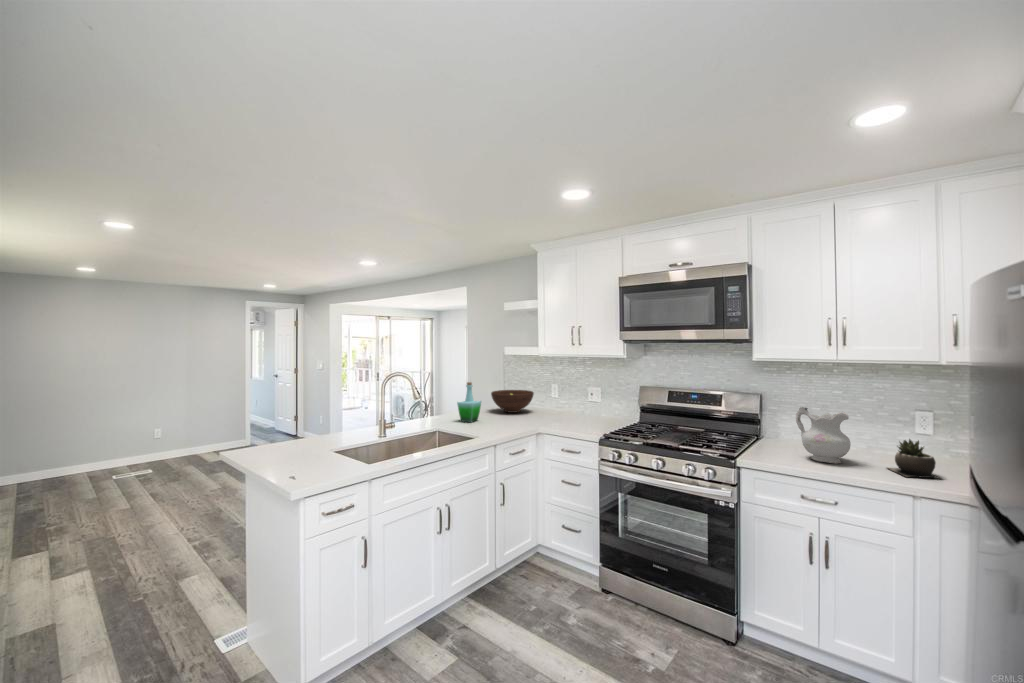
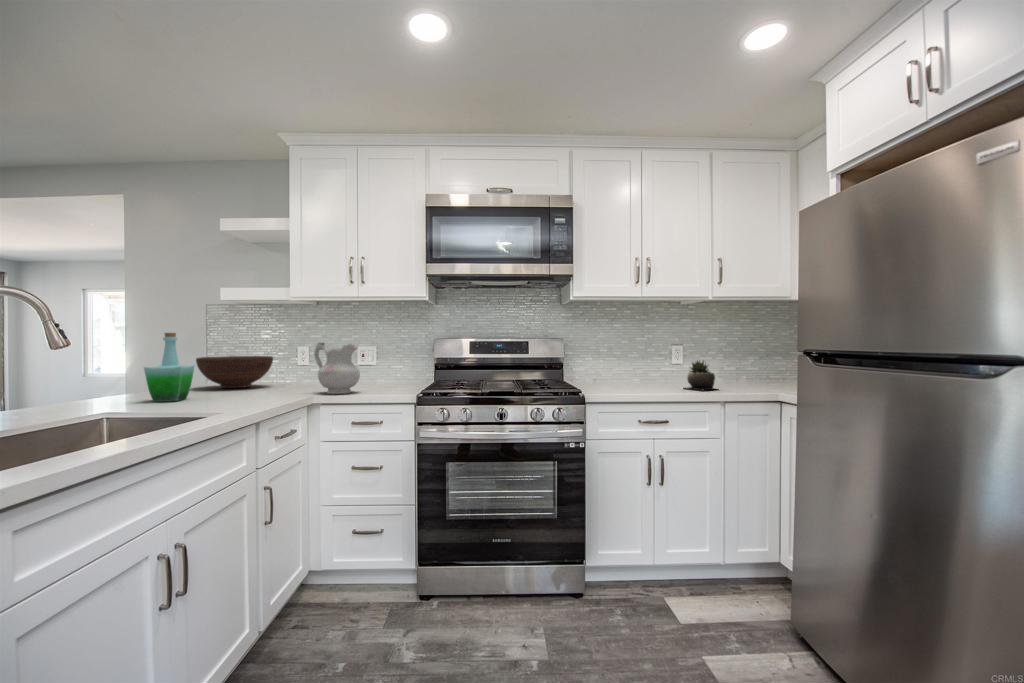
ceramic pitcher: present [796,407,851,464] -> present [314,342,360,394]

